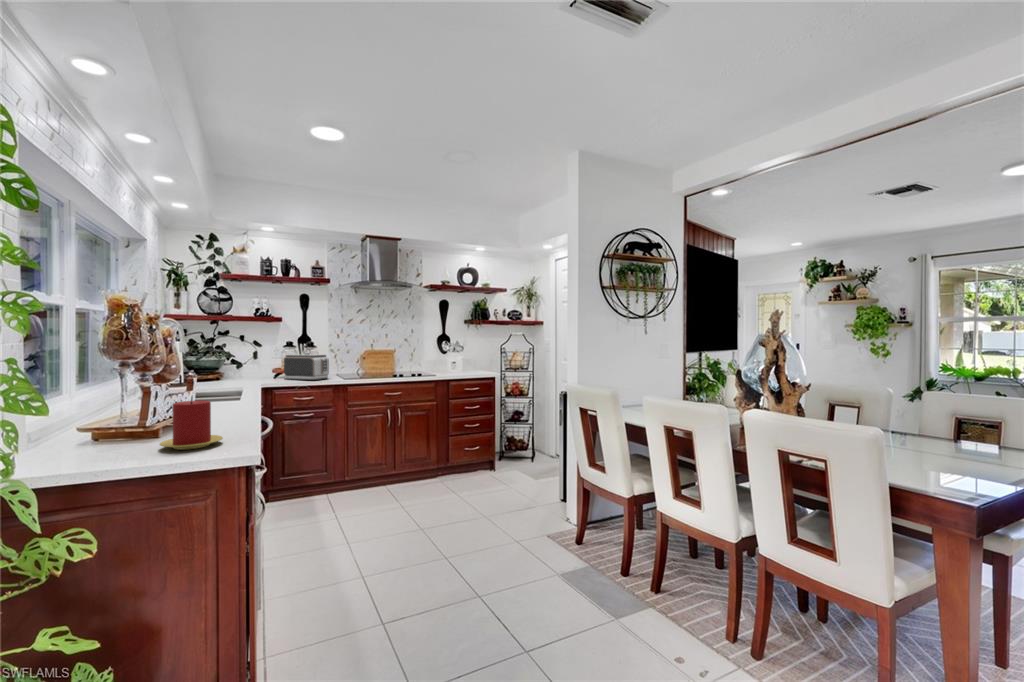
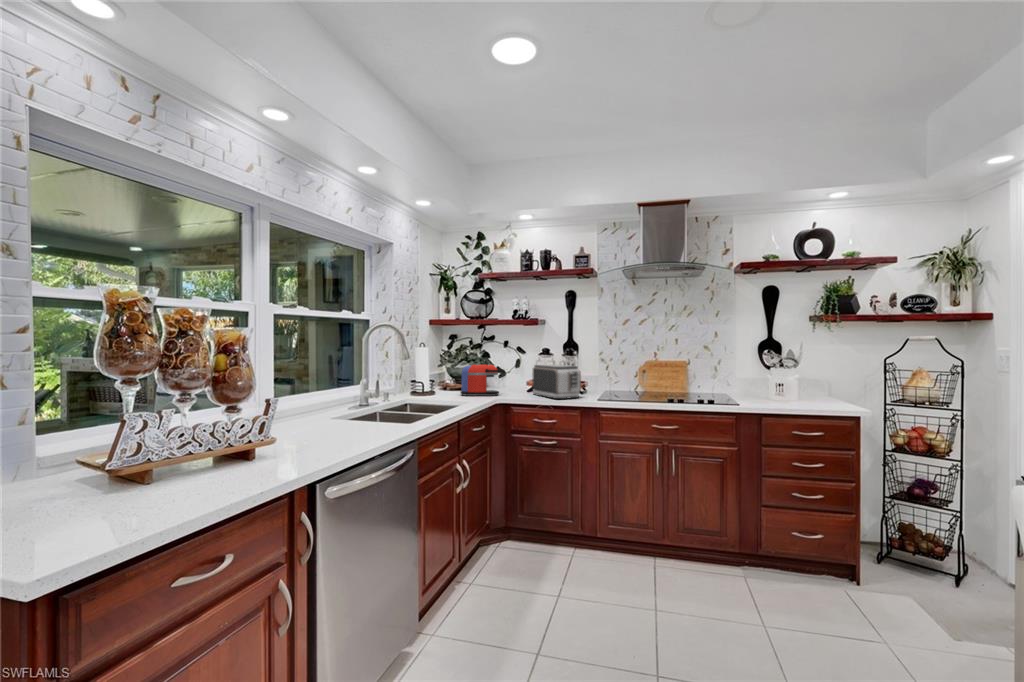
coffee maker: none [217,356,260,384] -> present [460,364,504,396]
candle: present [160,400,223,449] -> none [53,444,164,528]

